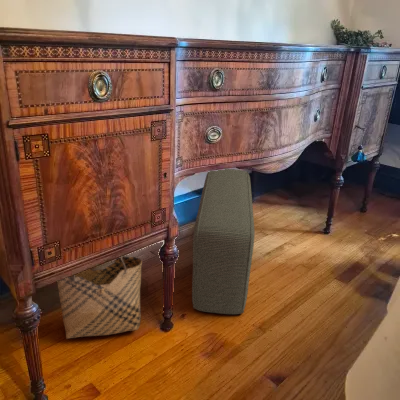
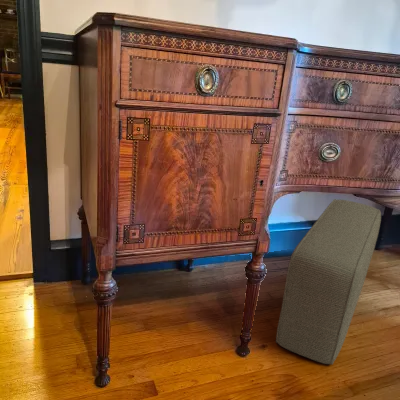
woven basket: present [57,256,142,339] -> none [140,220,228,344]

